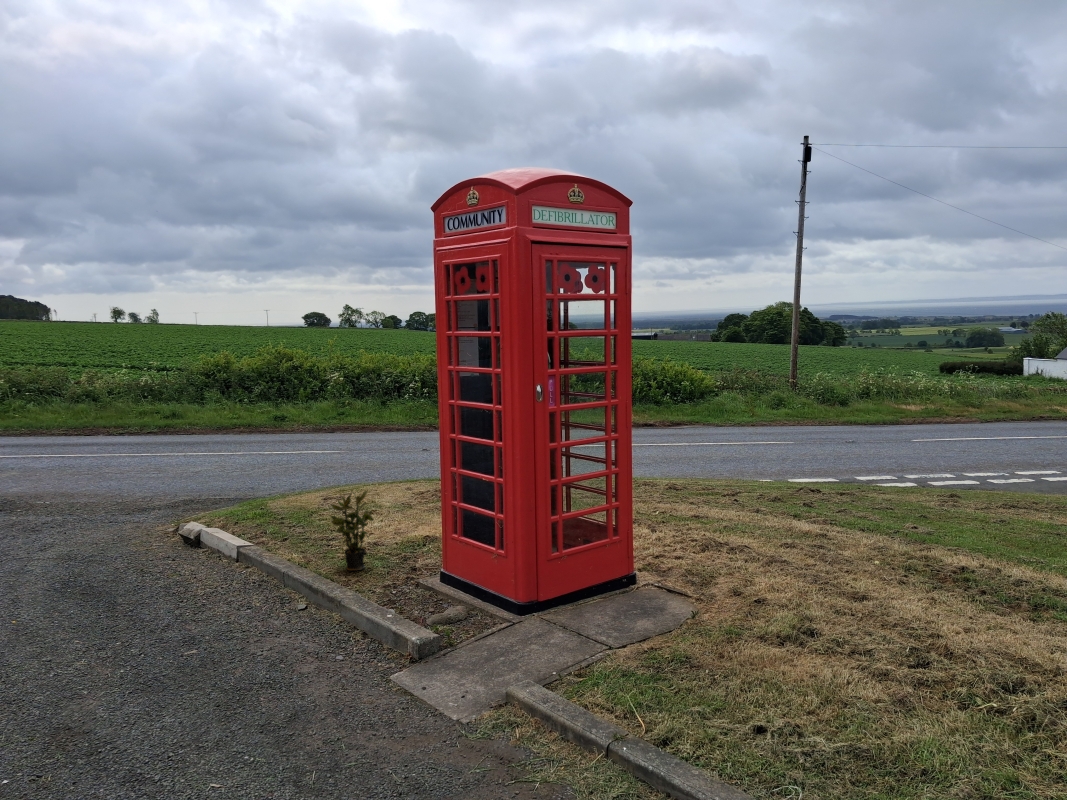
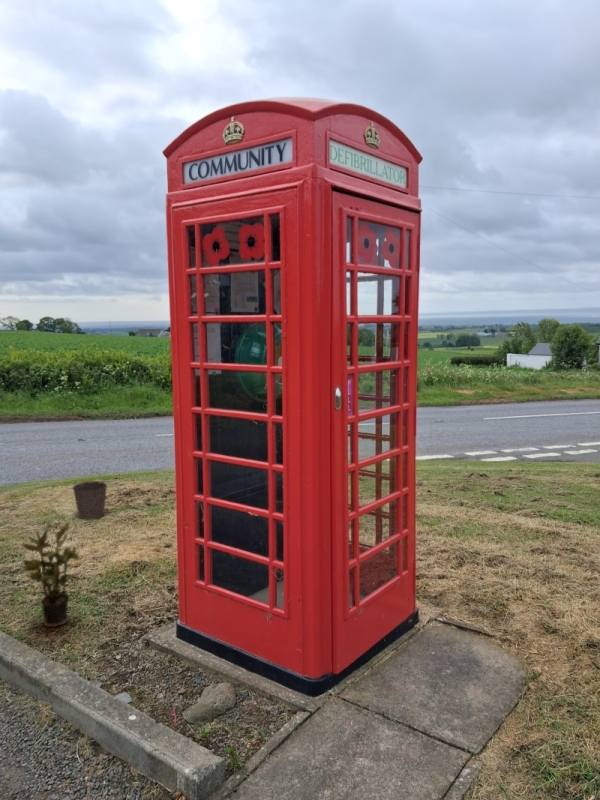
bucket: none [389,476,419,509] -> present [73,481,107,520]

